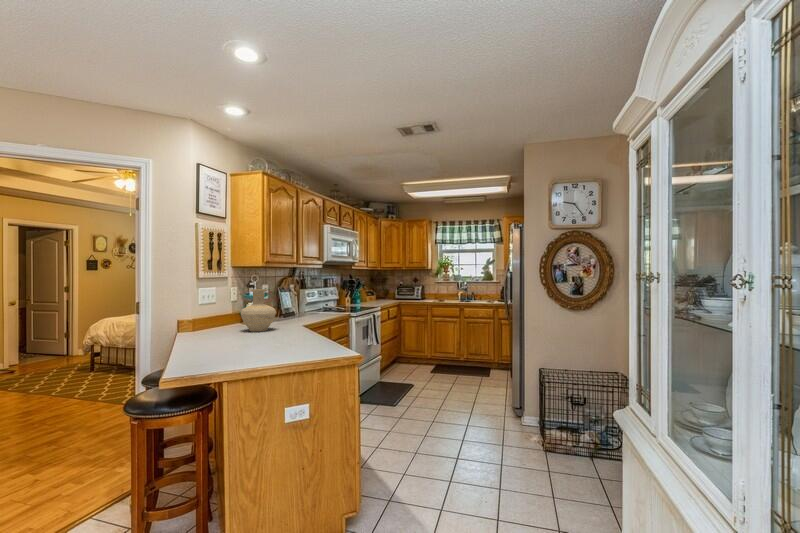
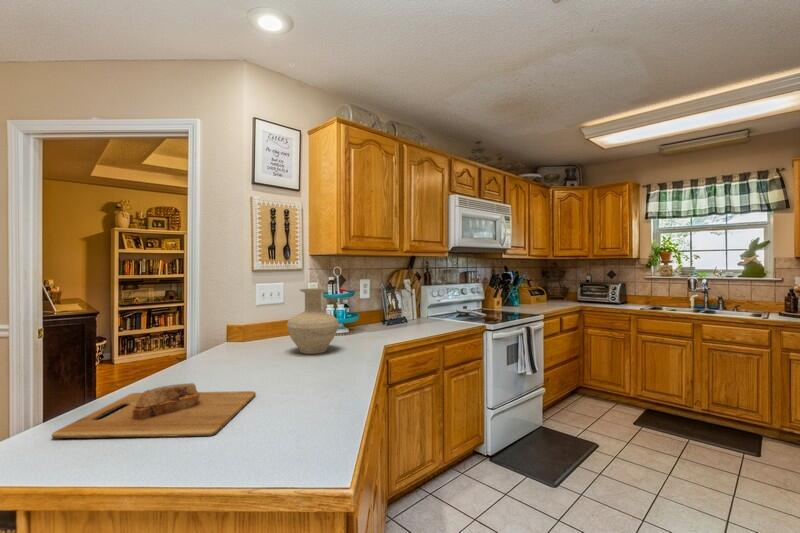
cutting board: none [196,337,282,360] -> present [52,383,256,438]

